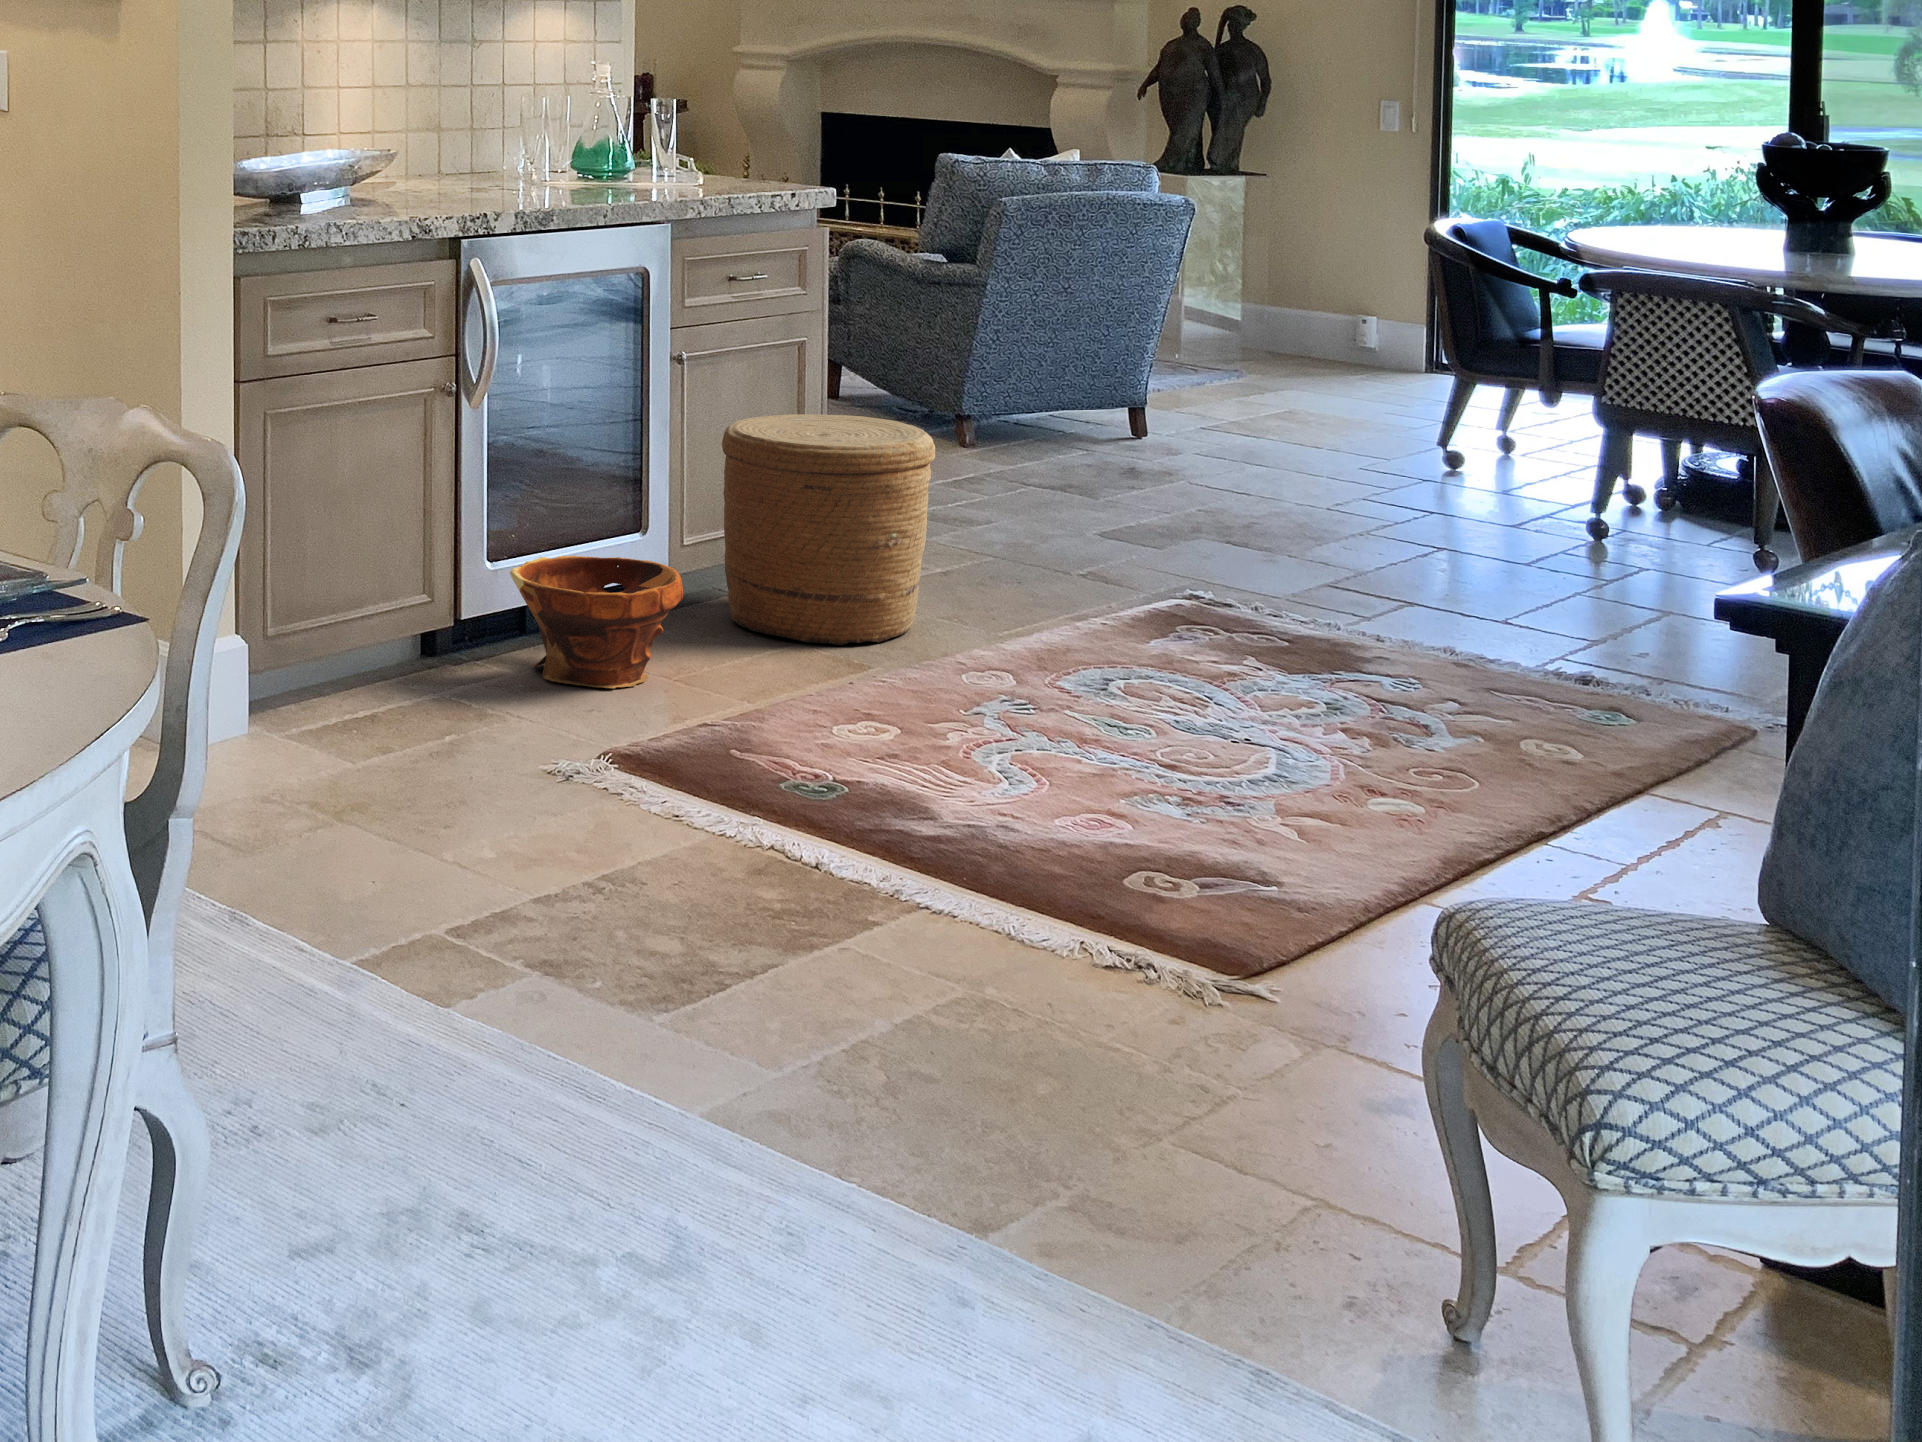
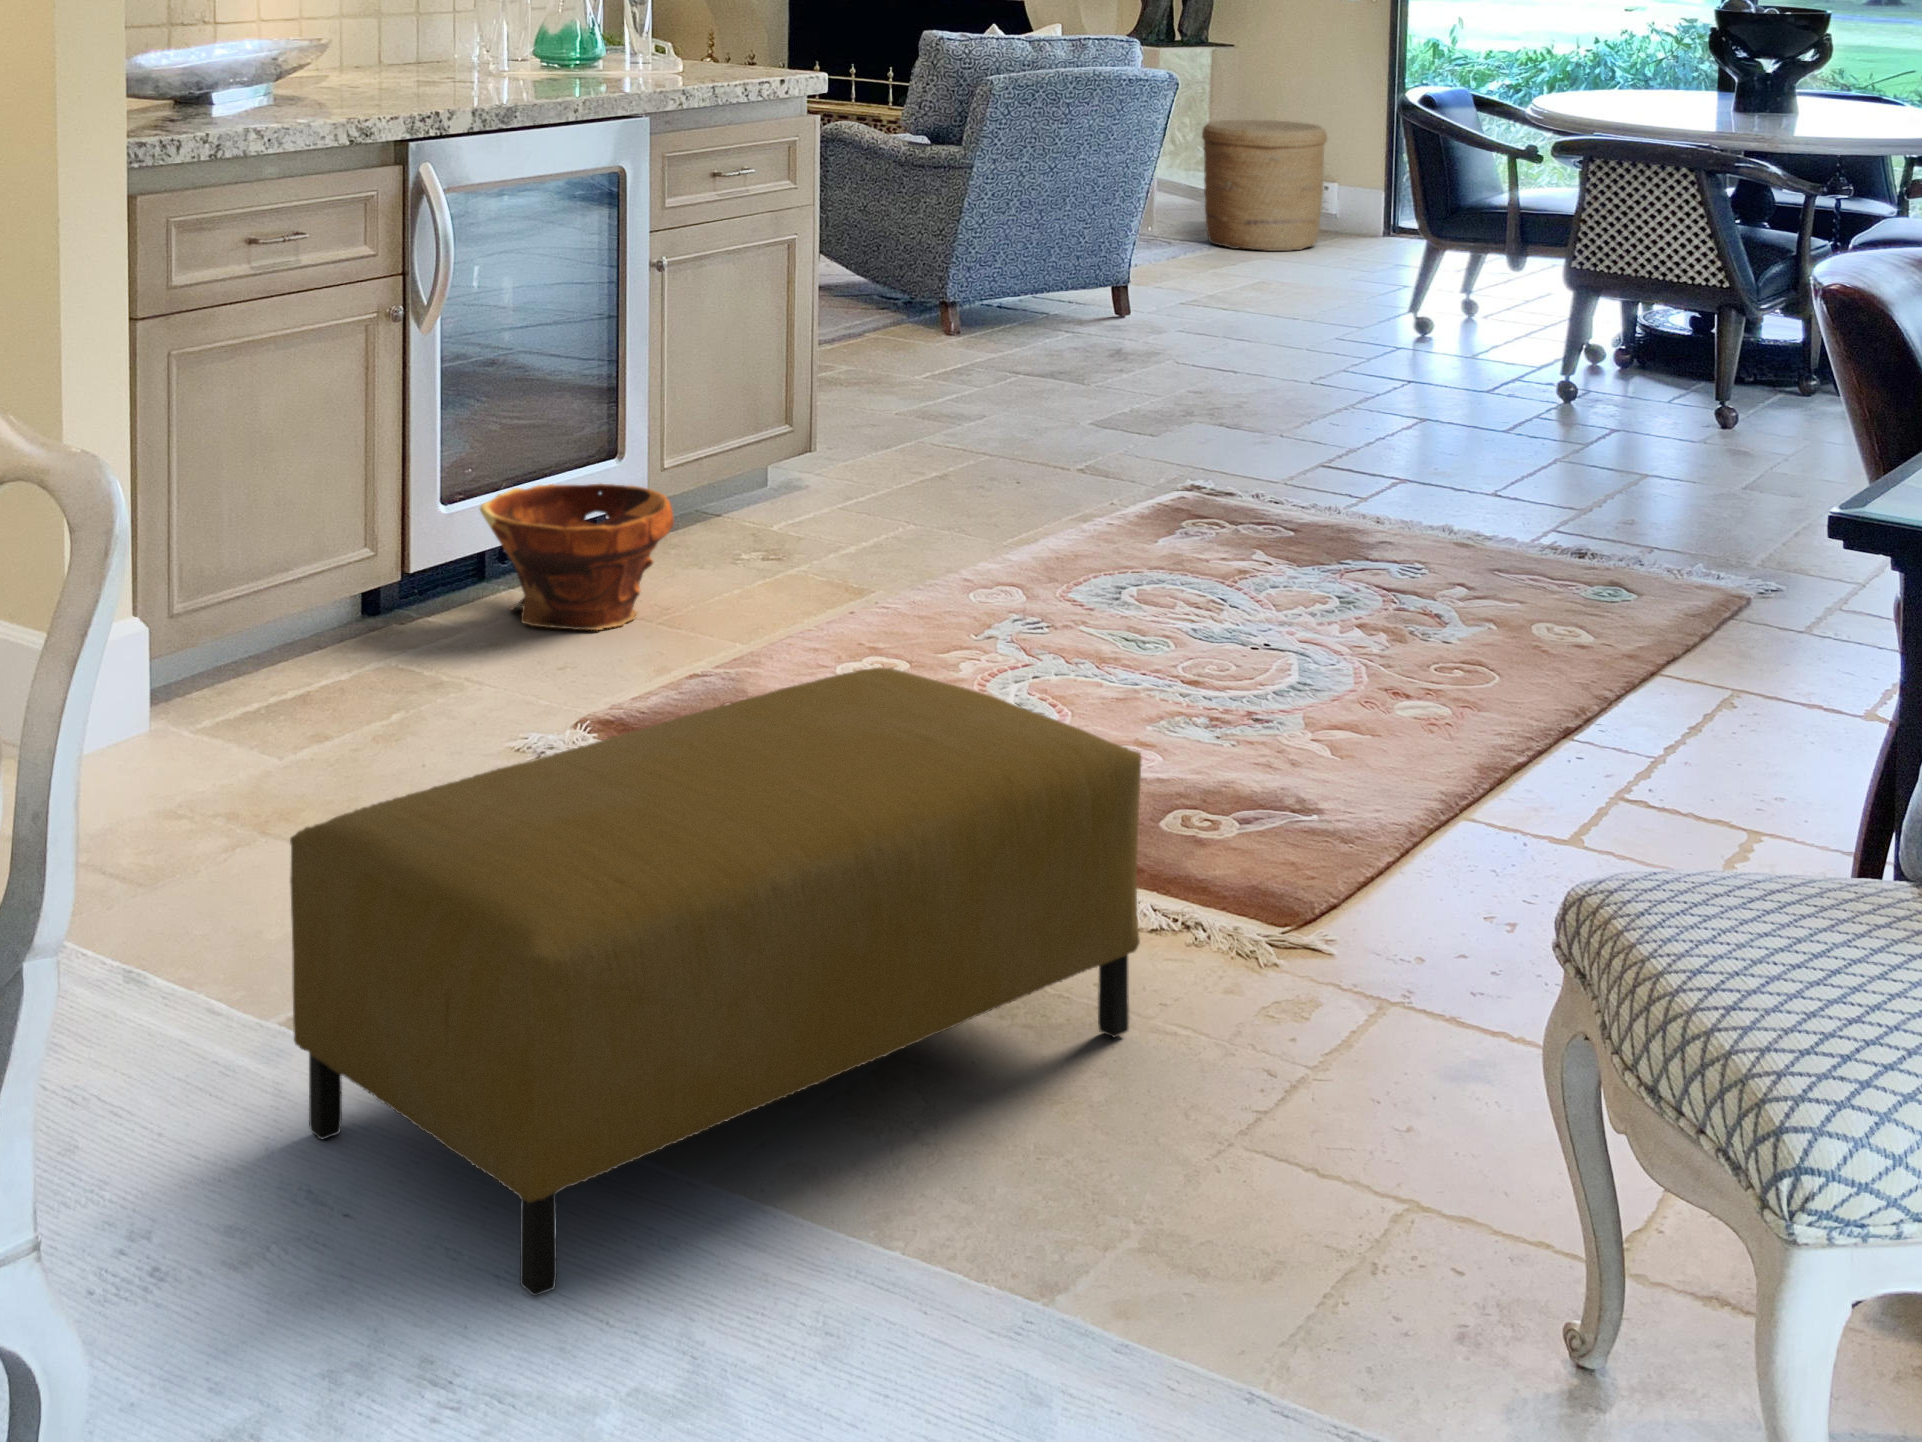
woven basket: present [722,414,935,646] -> present [1202,120,1327,251]
ottoman: none [349,710,1085,1189] -> present [290,667,1141,1296]

